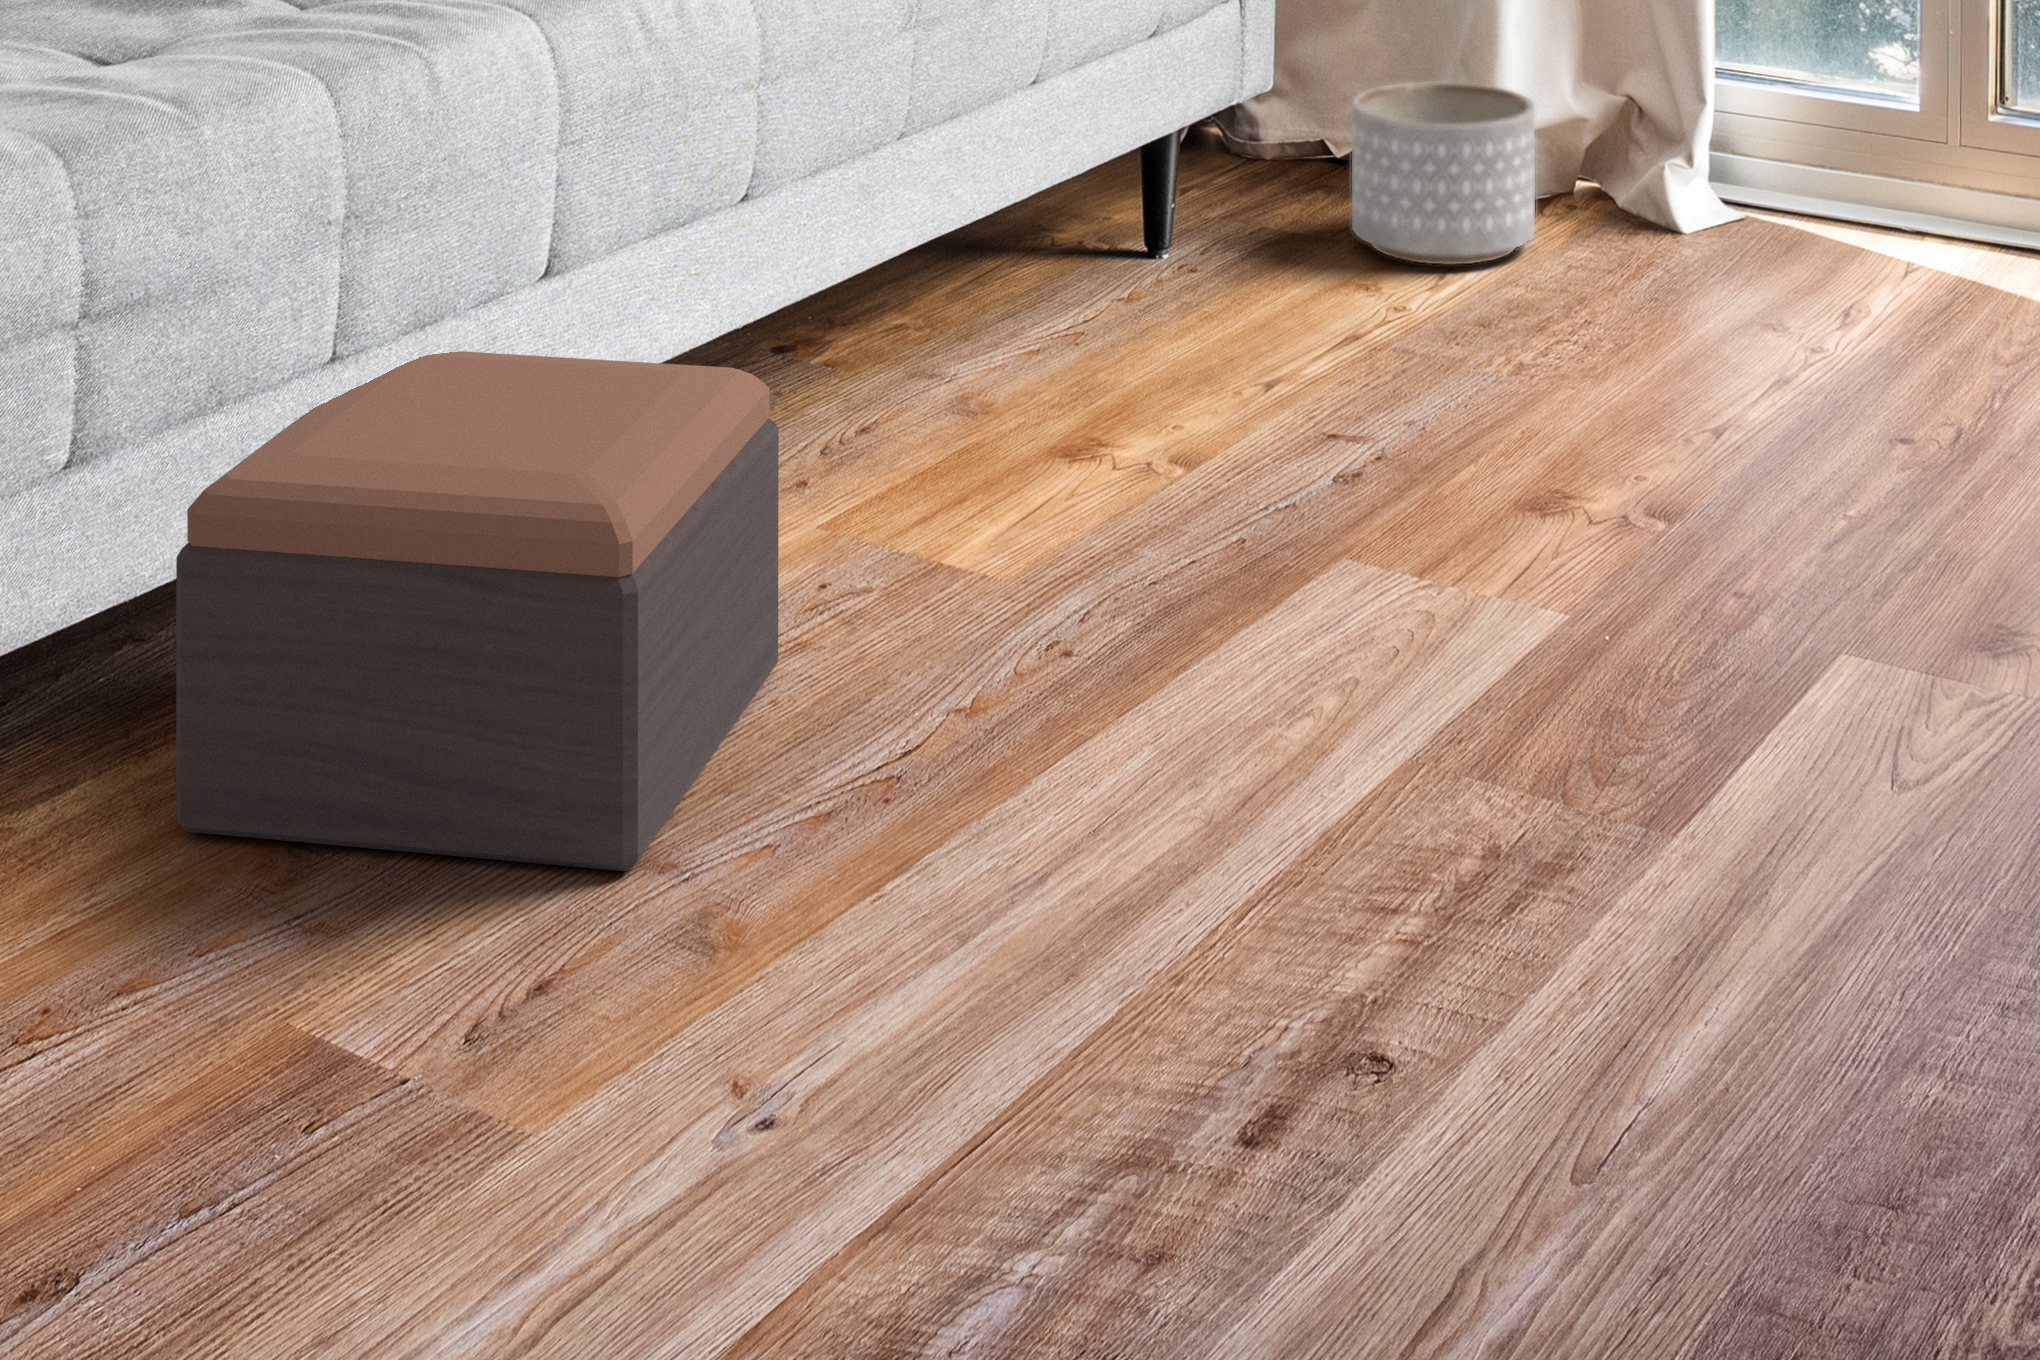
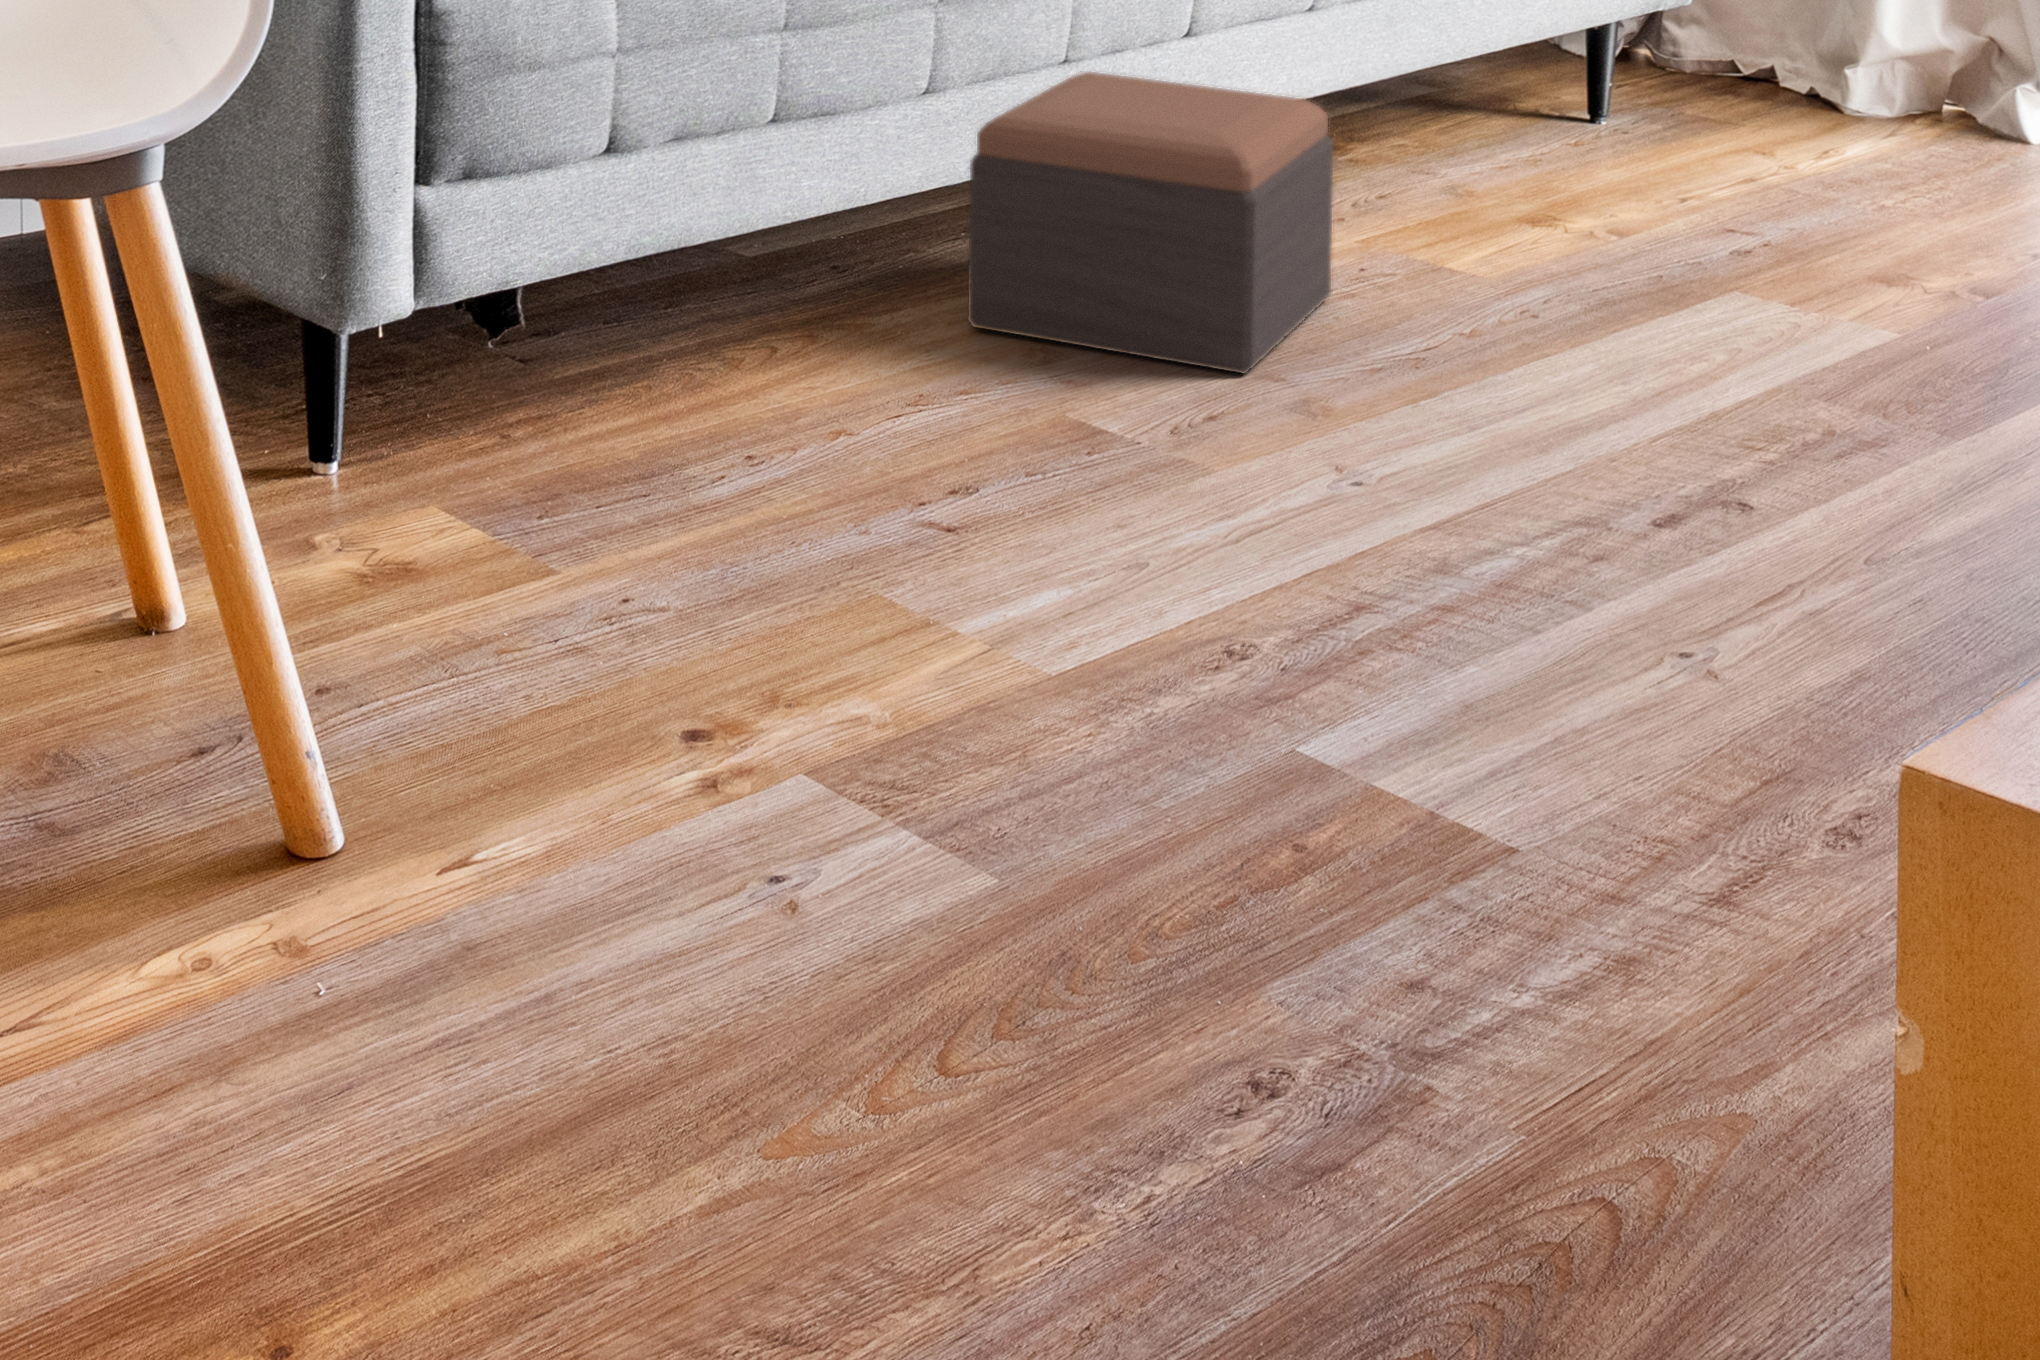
planter: present [1352,82,1535,265] -> none [1756,10,1908,146]

